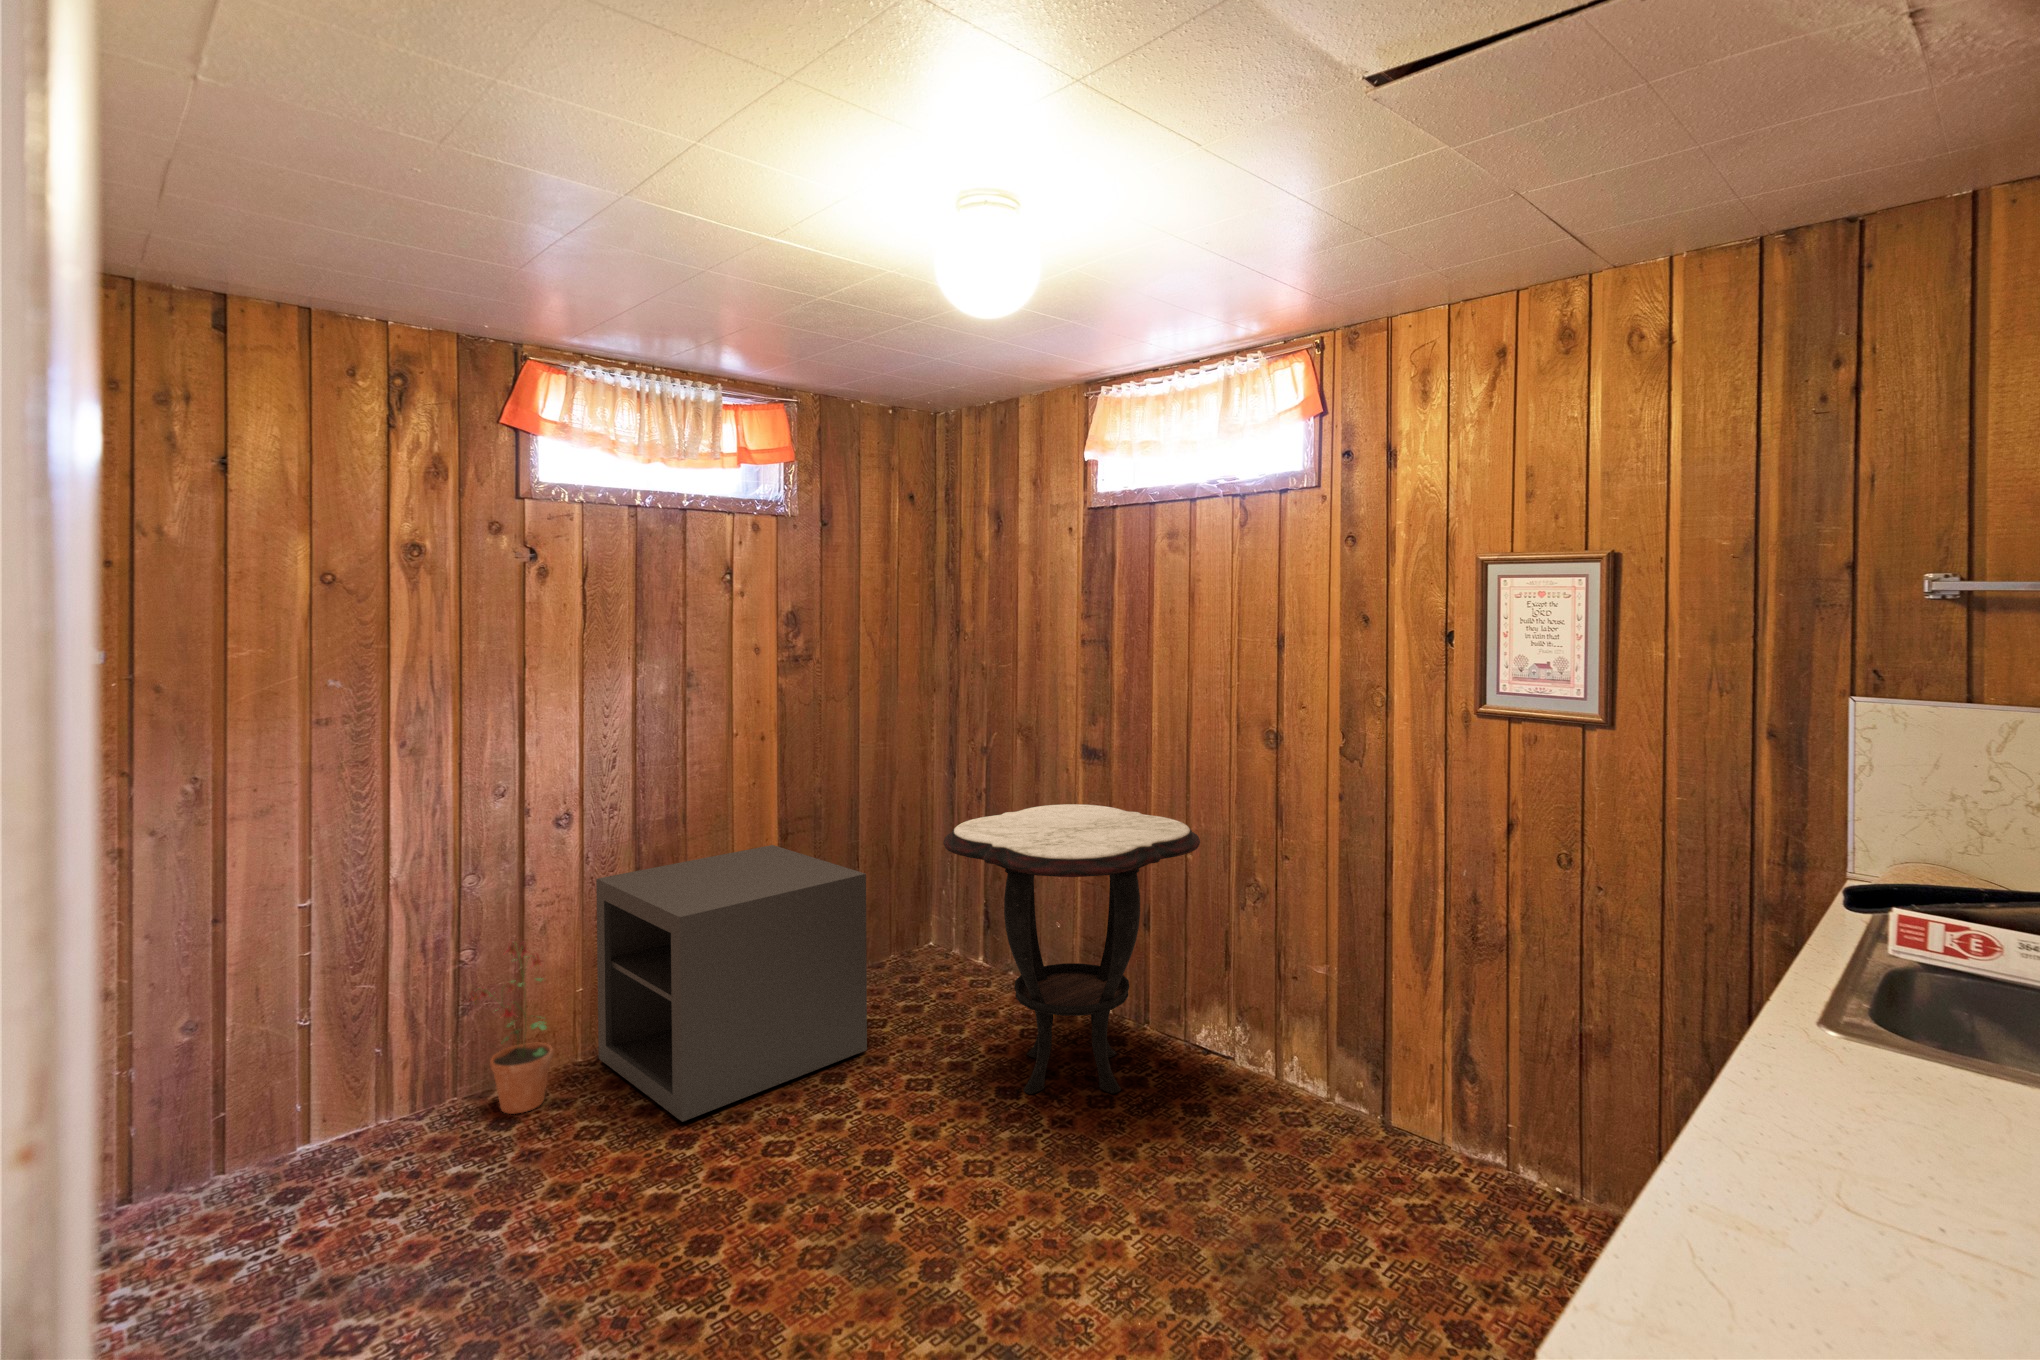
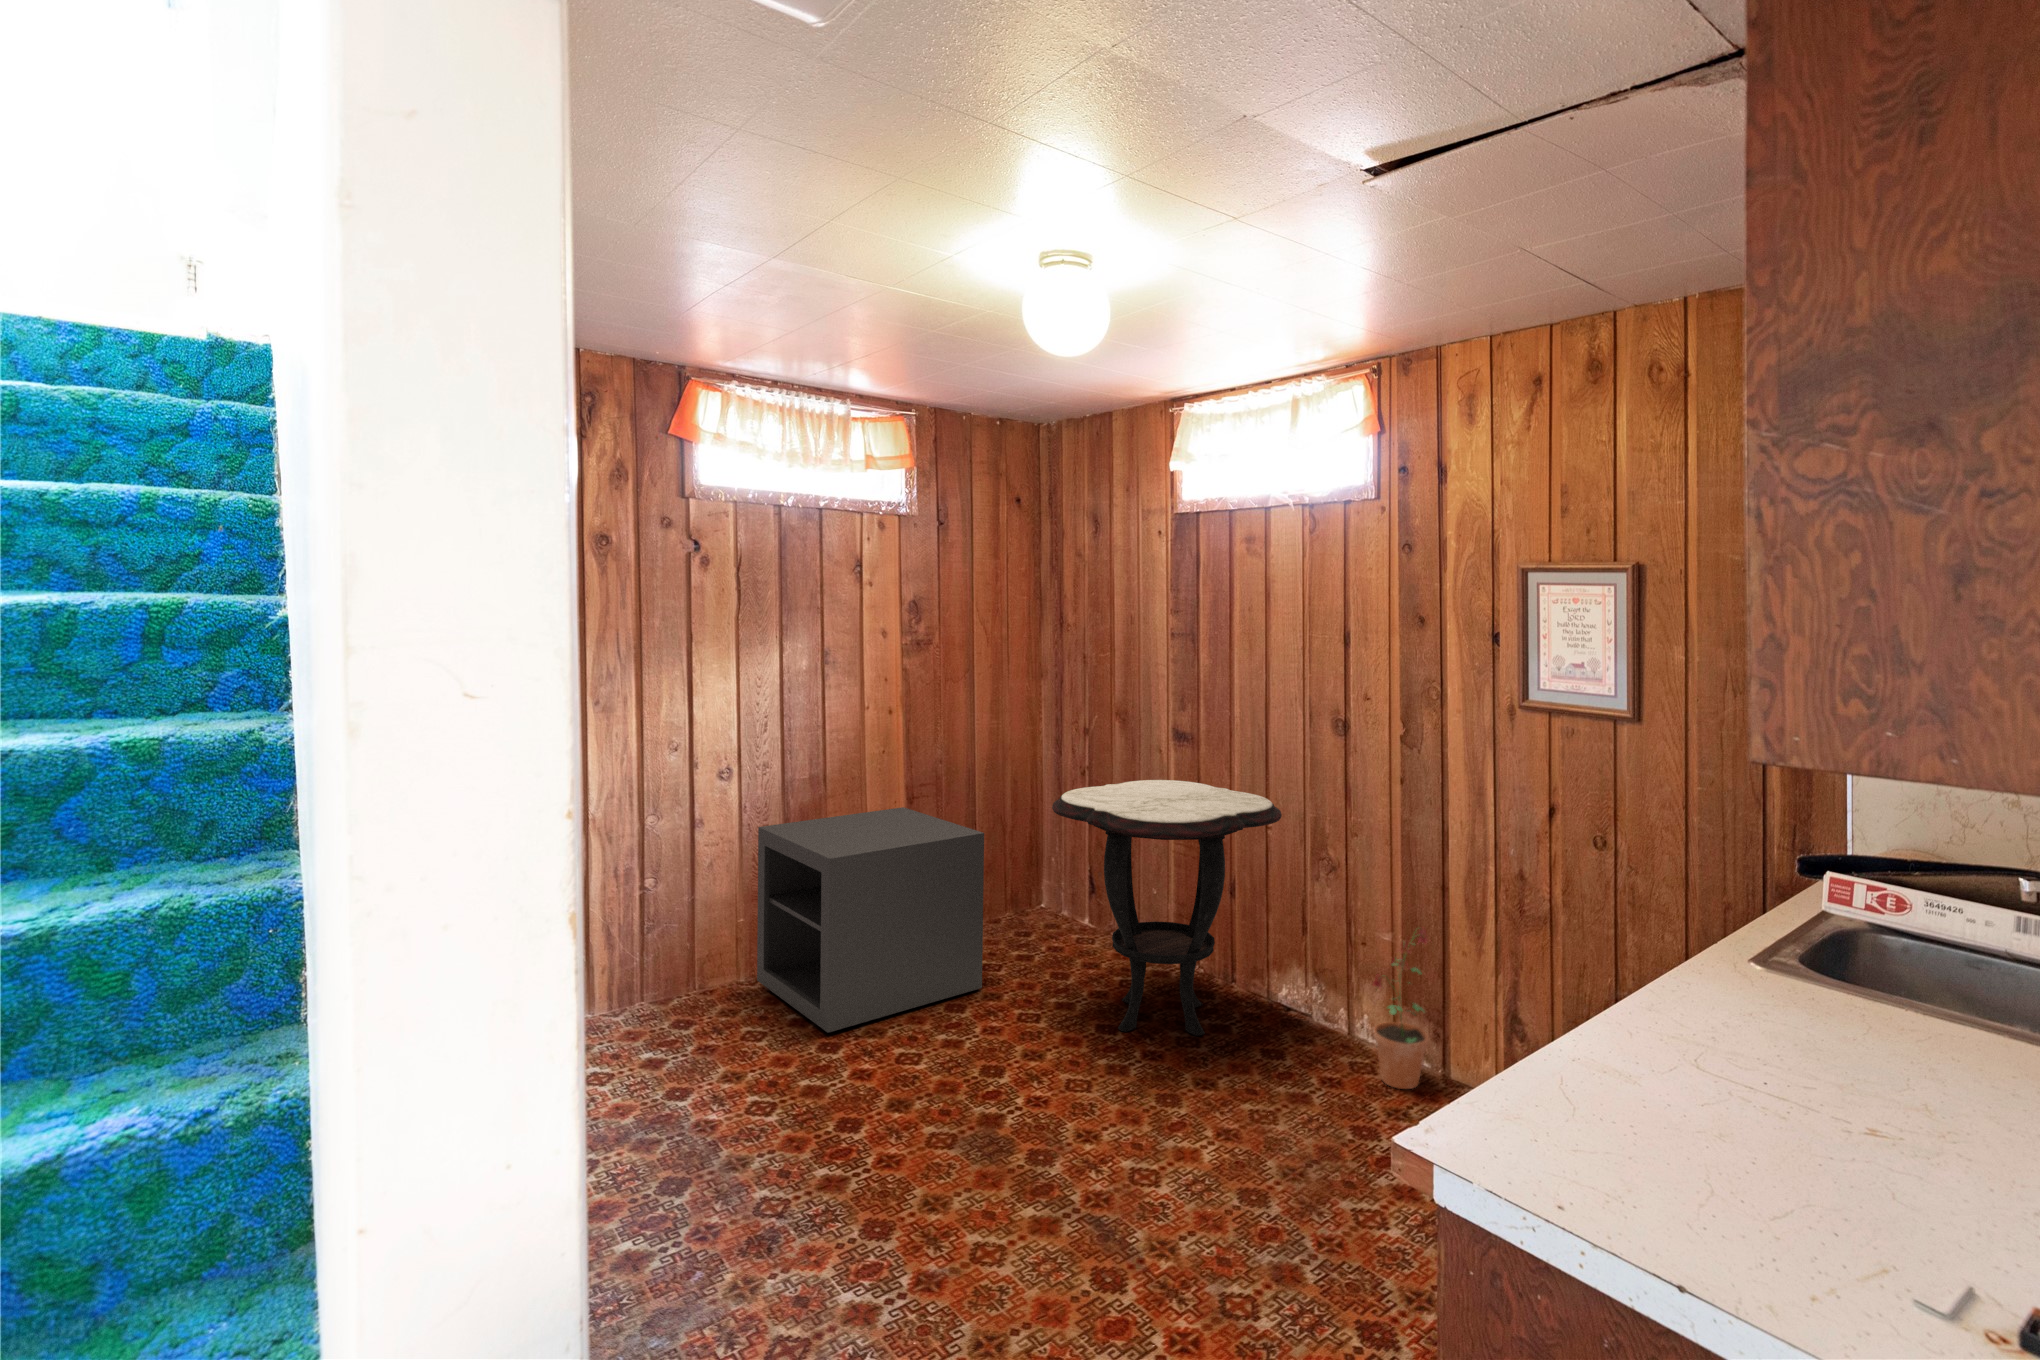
potted plant: present [471,942,553,1114] -> present [1373,928,1428,1089]

